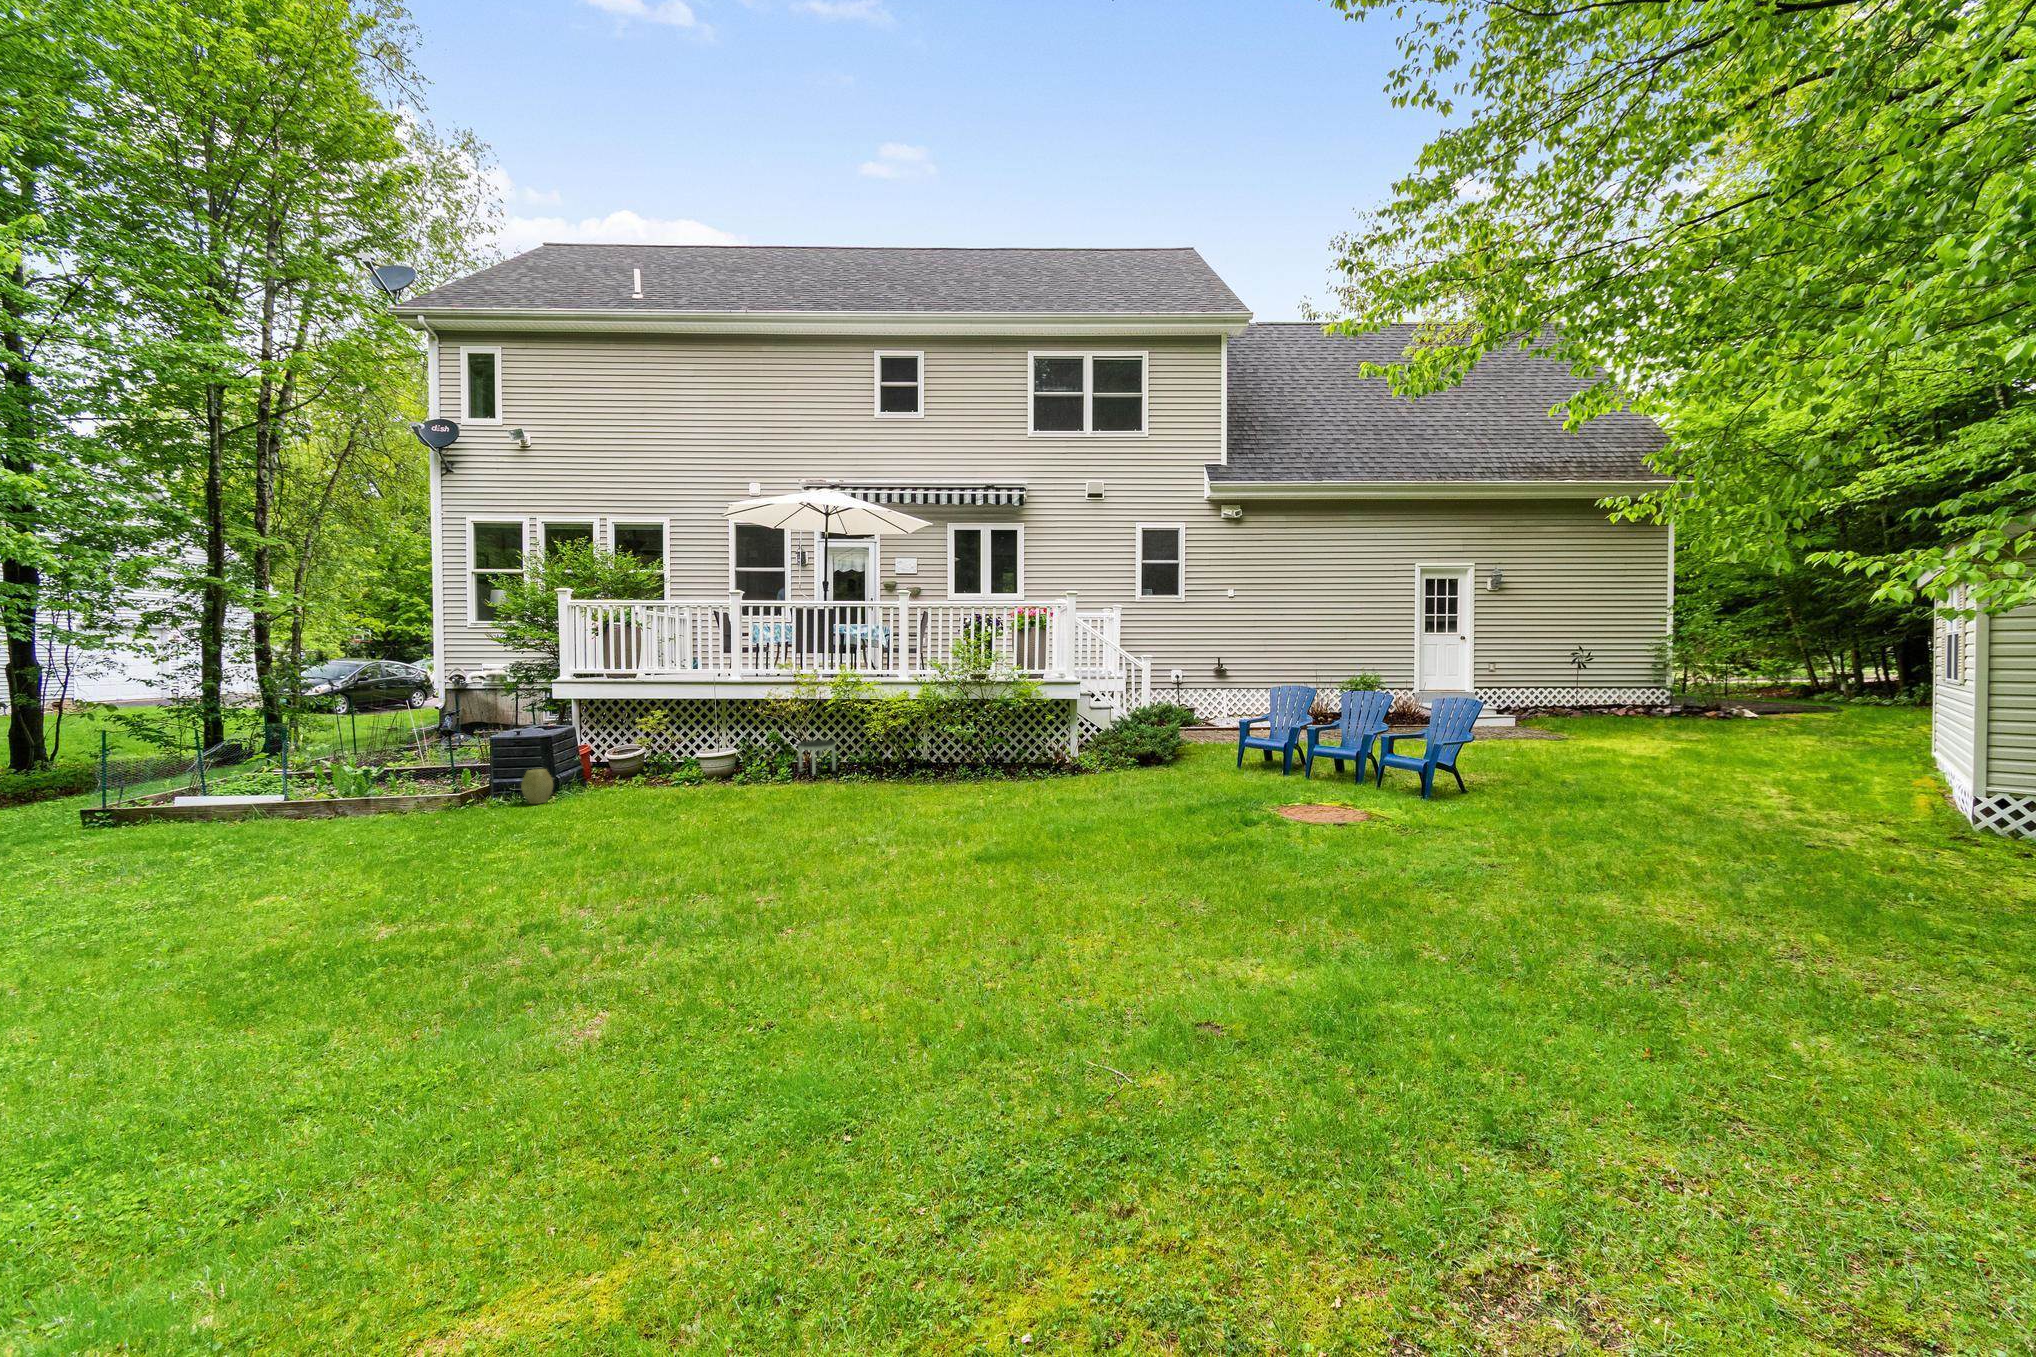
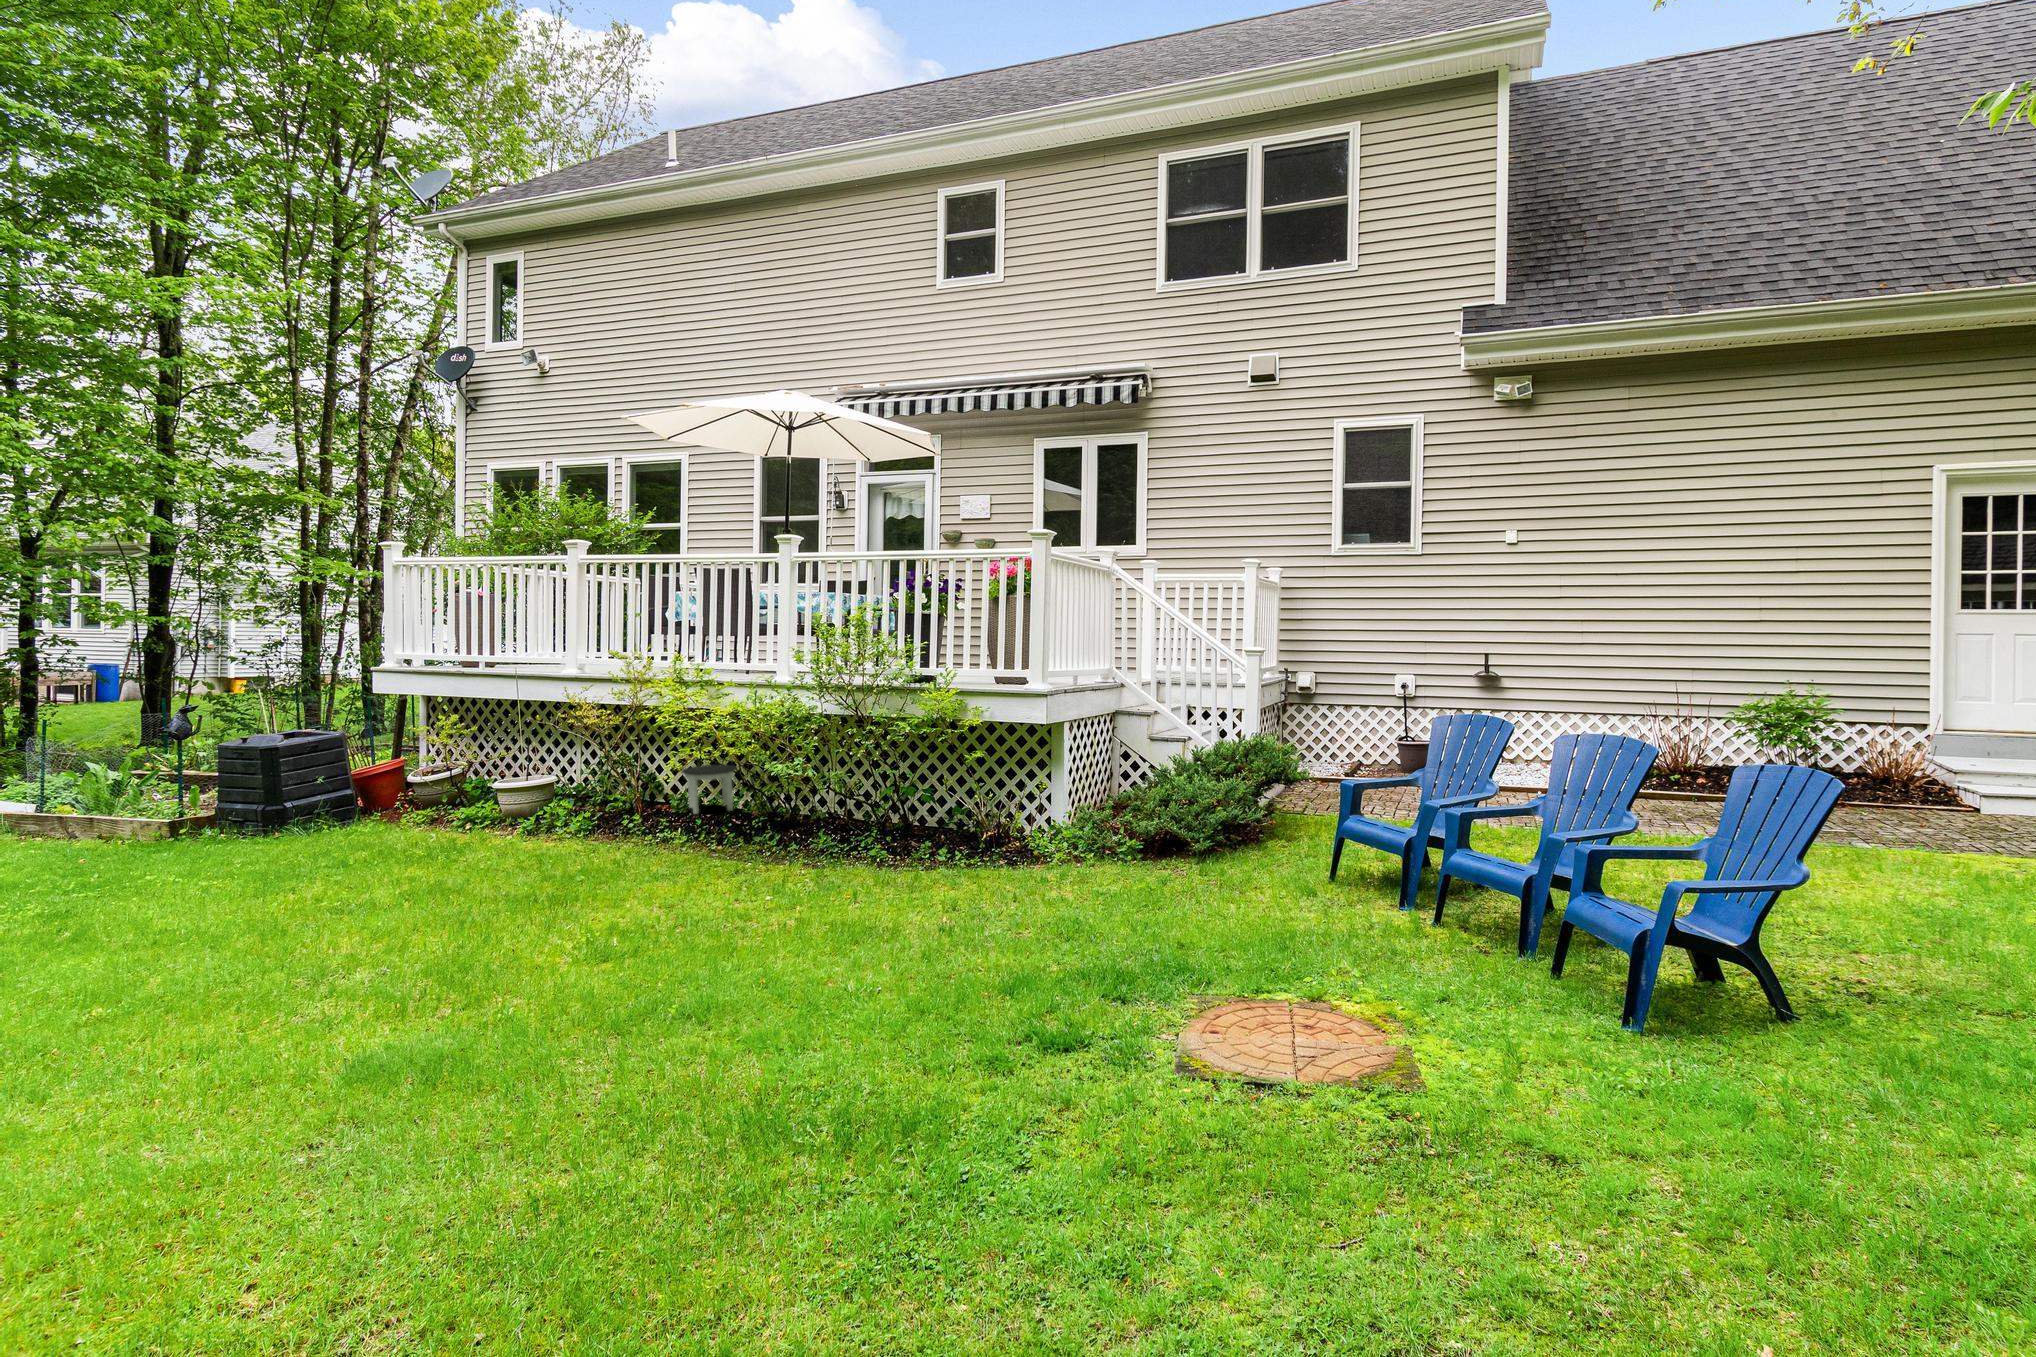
woven basket: present [521,769,553,804] -> none [333,782,372,826]

